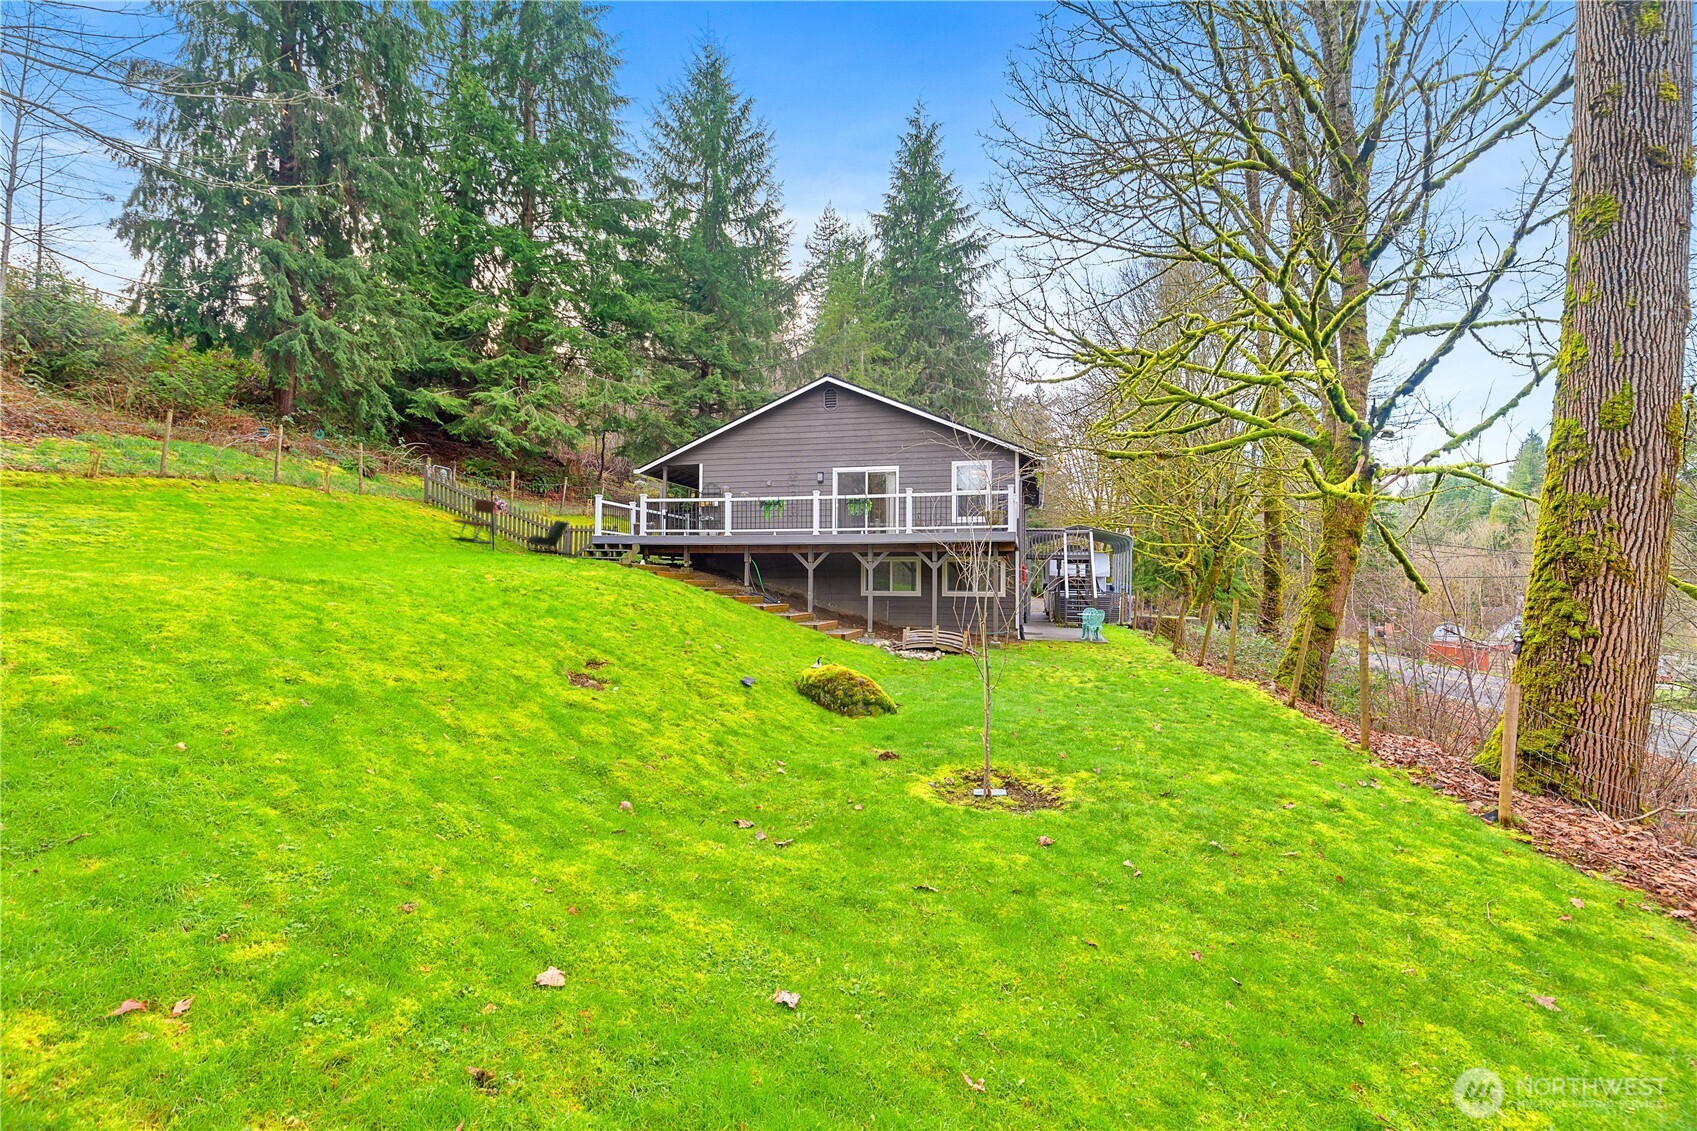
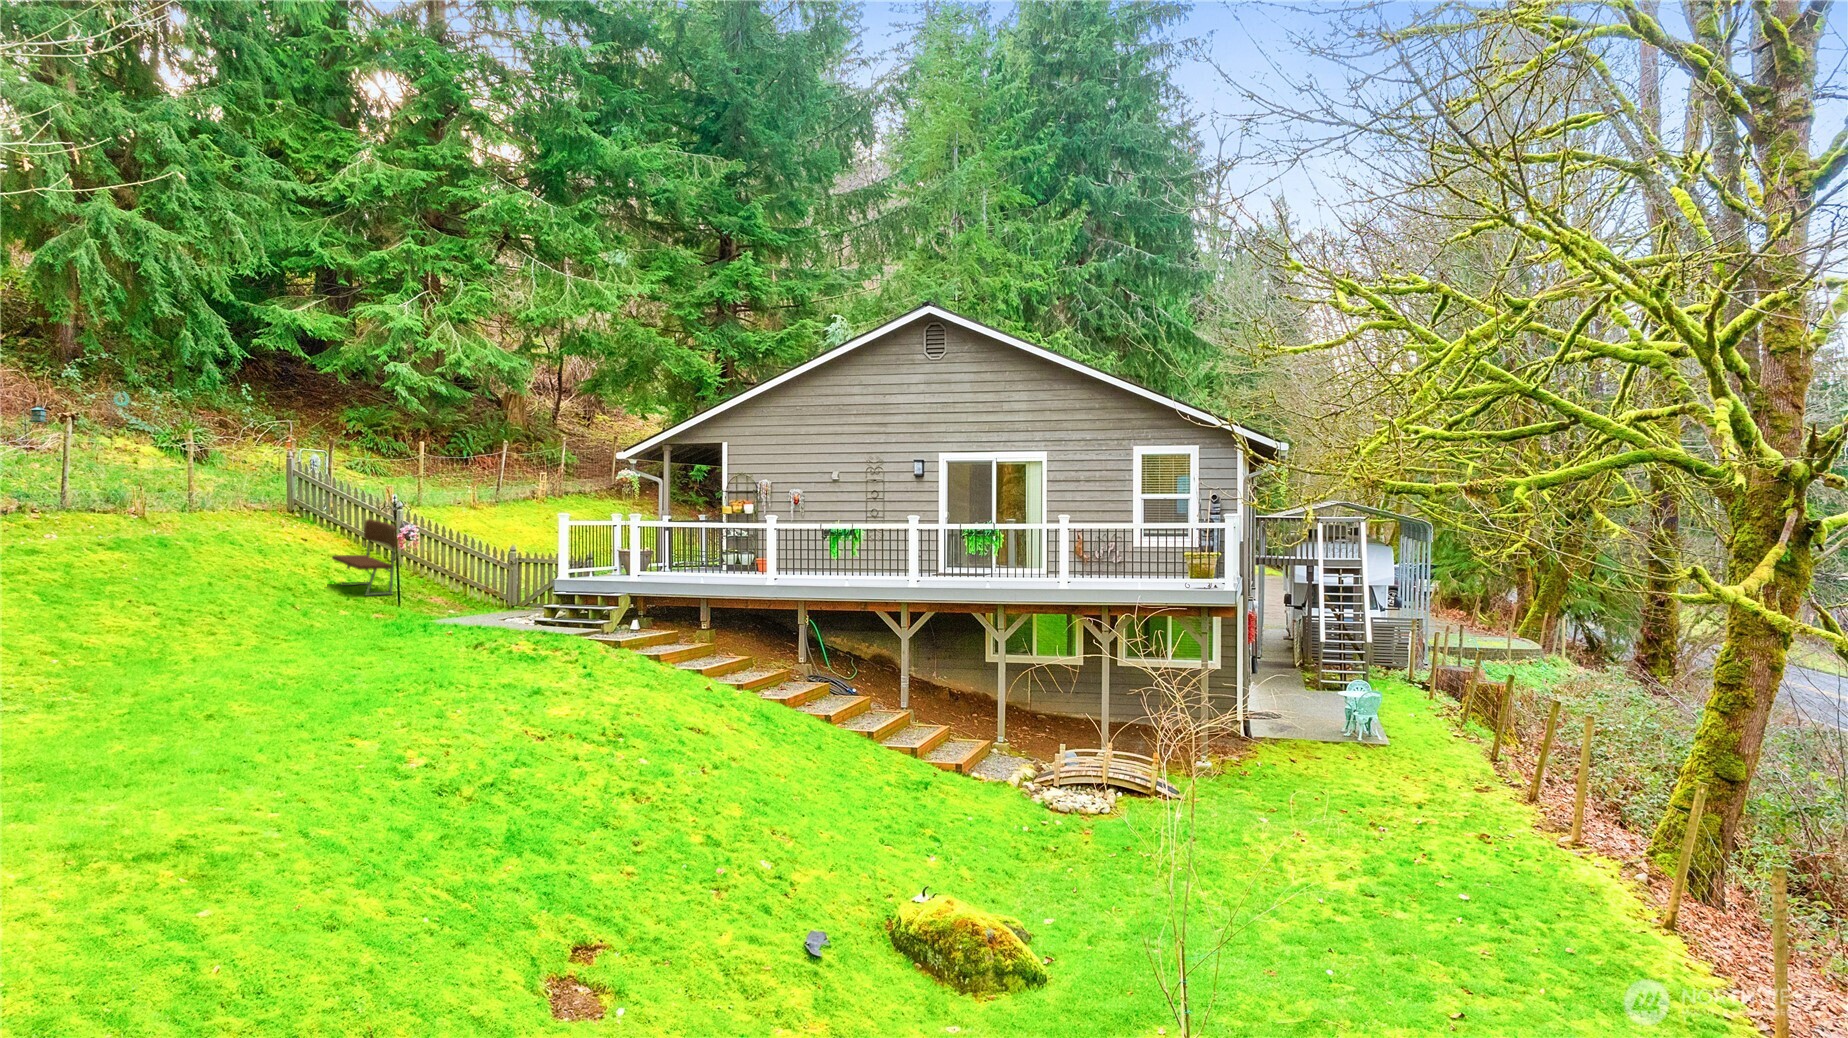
lounge chair: present [527,521,567,553] -> none [449,556,513,614]

